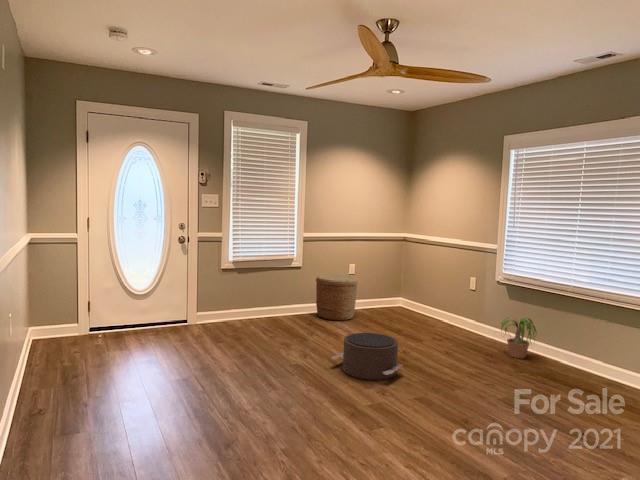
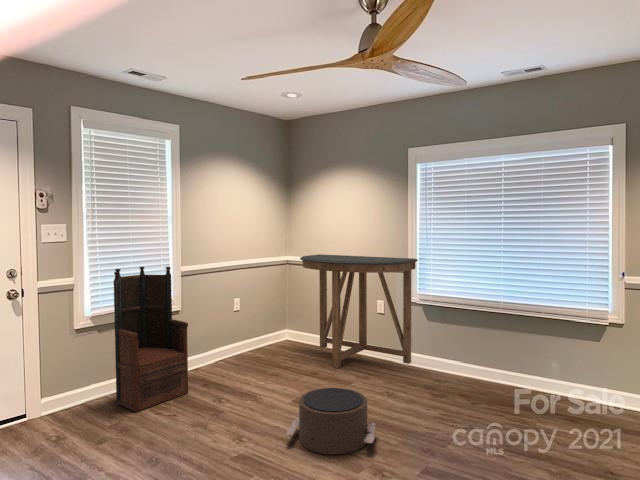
armchair: none [243,229,295,330] -> present [114,267,188,411]
console table: none [402,232,505,339] -> present [300,254,418,368]
woven basket: present [316,275,358,321] -> none [202,314,255,373]
potted plant: present [501,317,537,358] -> none [426,338,479,383]

